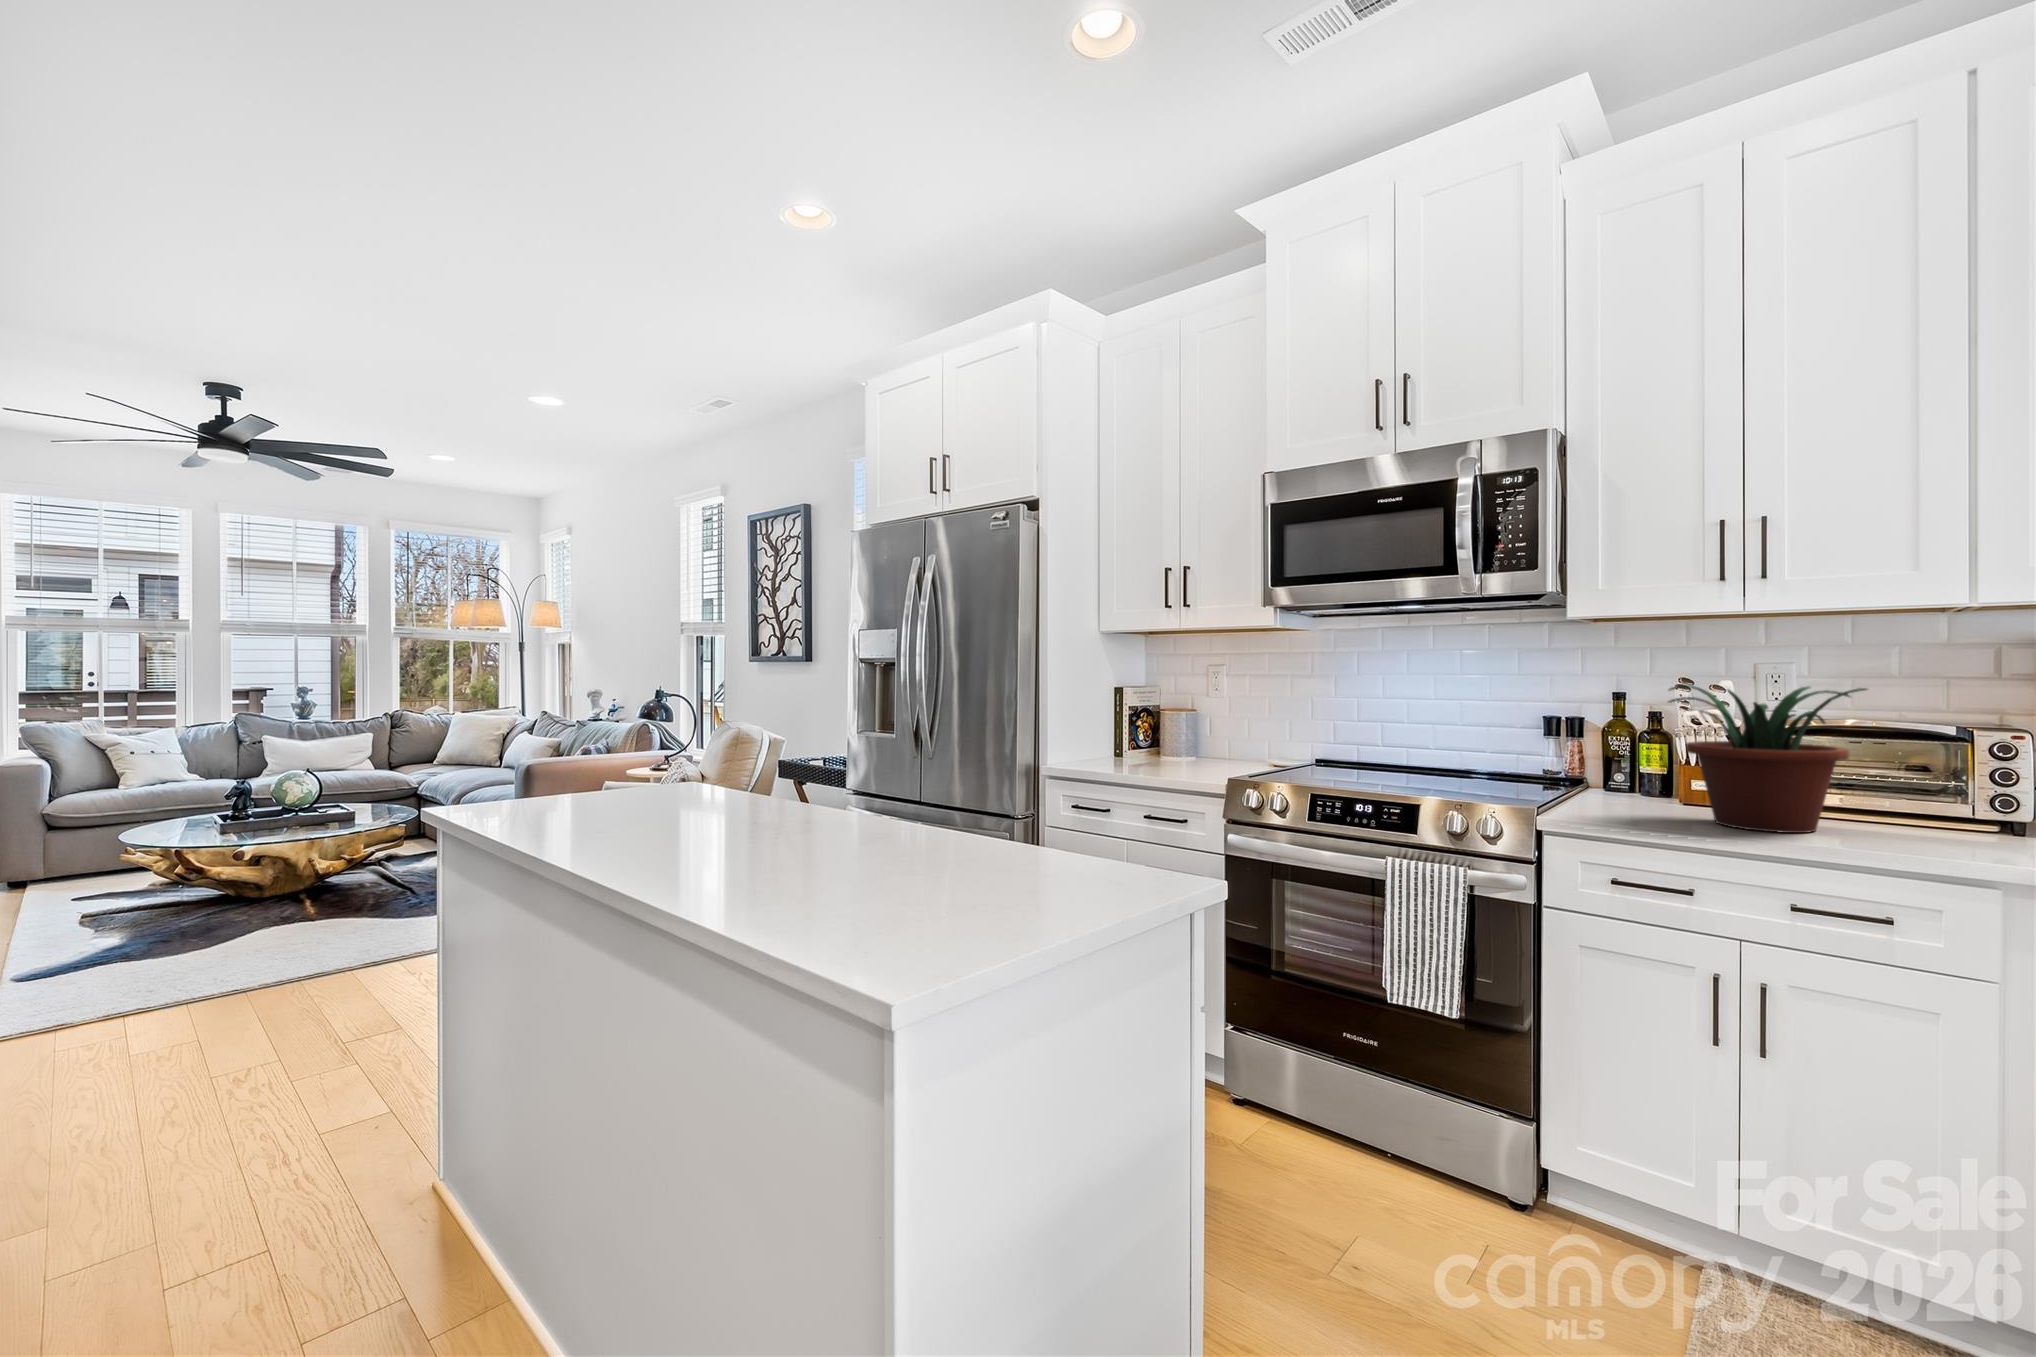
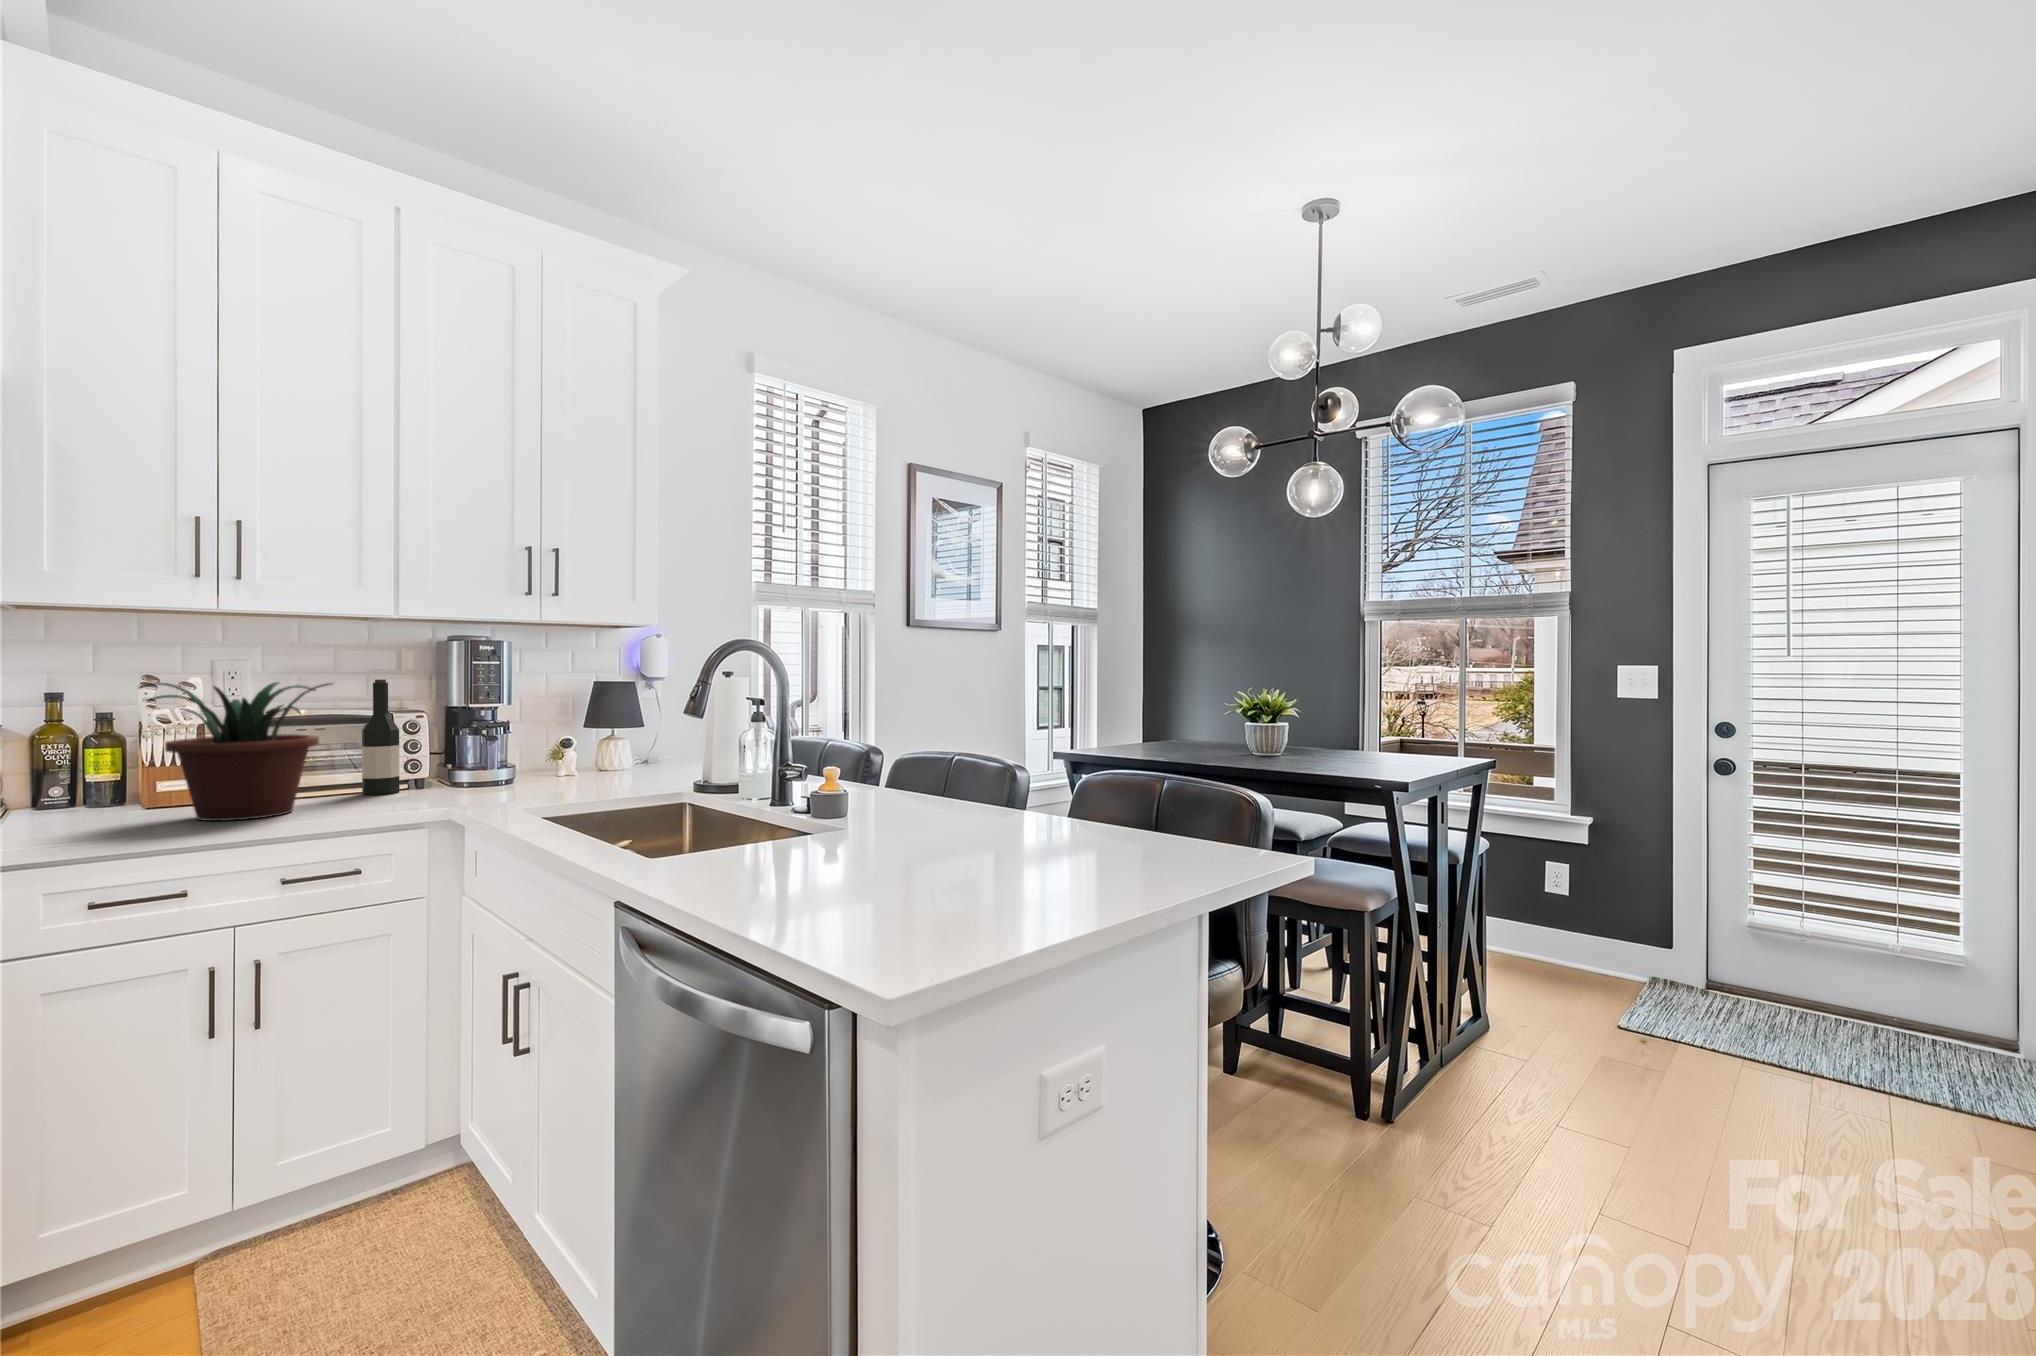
wine bottle: none [1923,685,1978,831] -> present [362,679,400,795]

